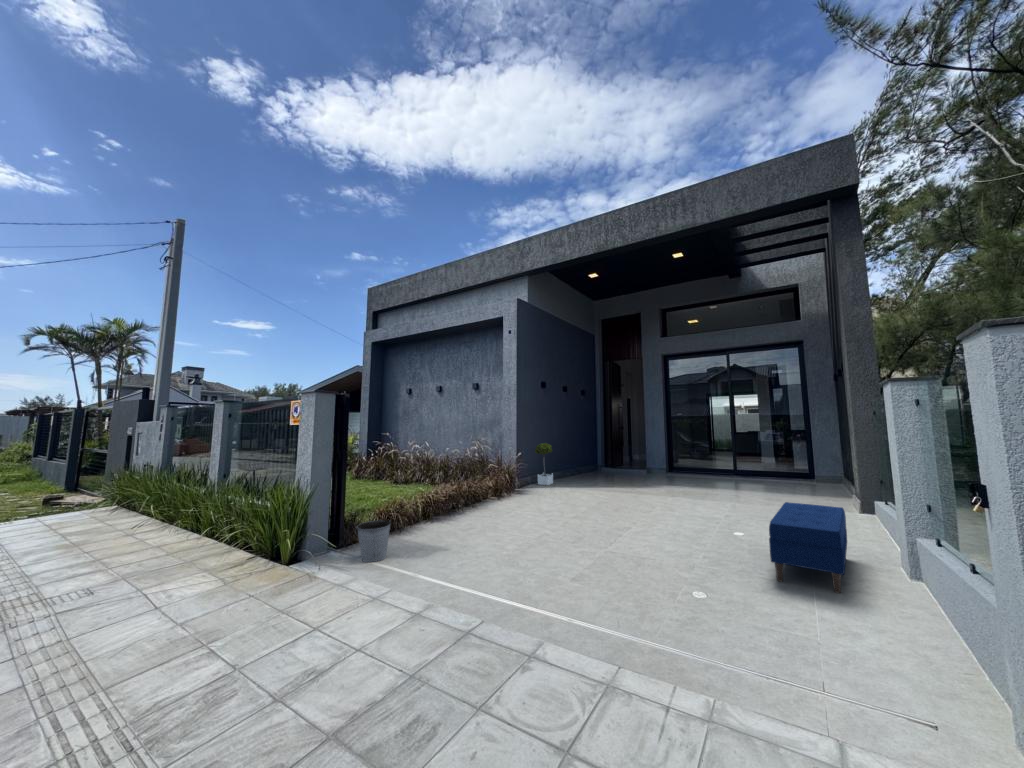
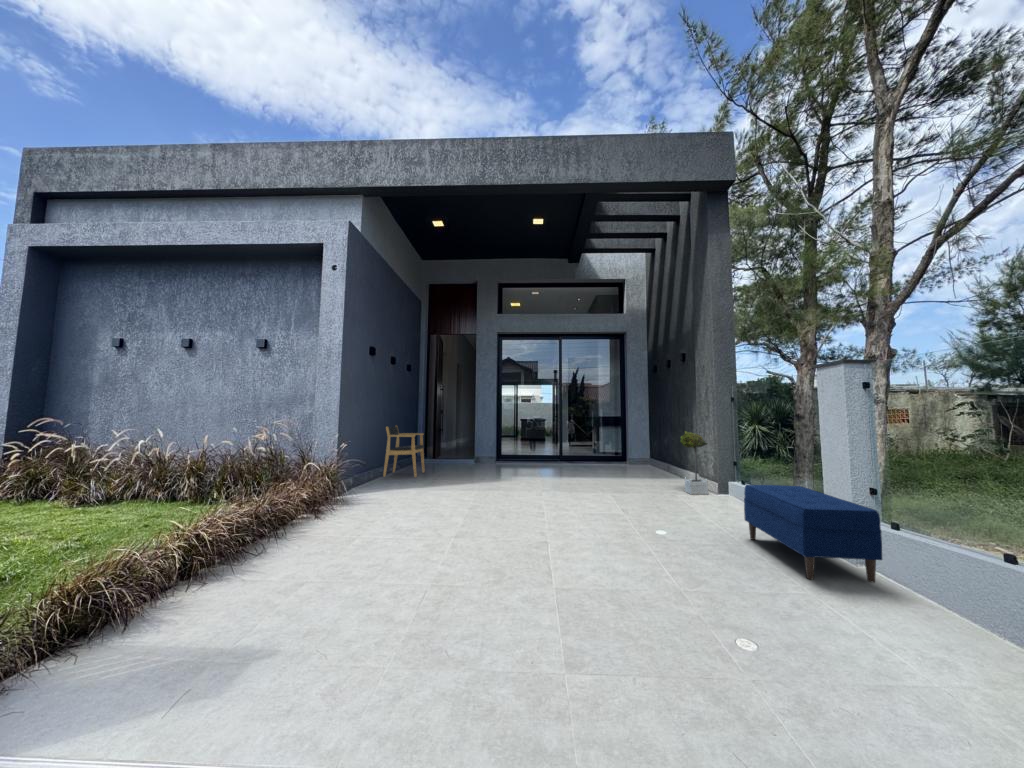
armchair: none [562,437,596,478] -> present [383,426,425,477]
potted tree: present [535,443,553,485] -> present [680,432,708,495]
bucket: present [357,520,390,562] -> none [63,586,183,717]

